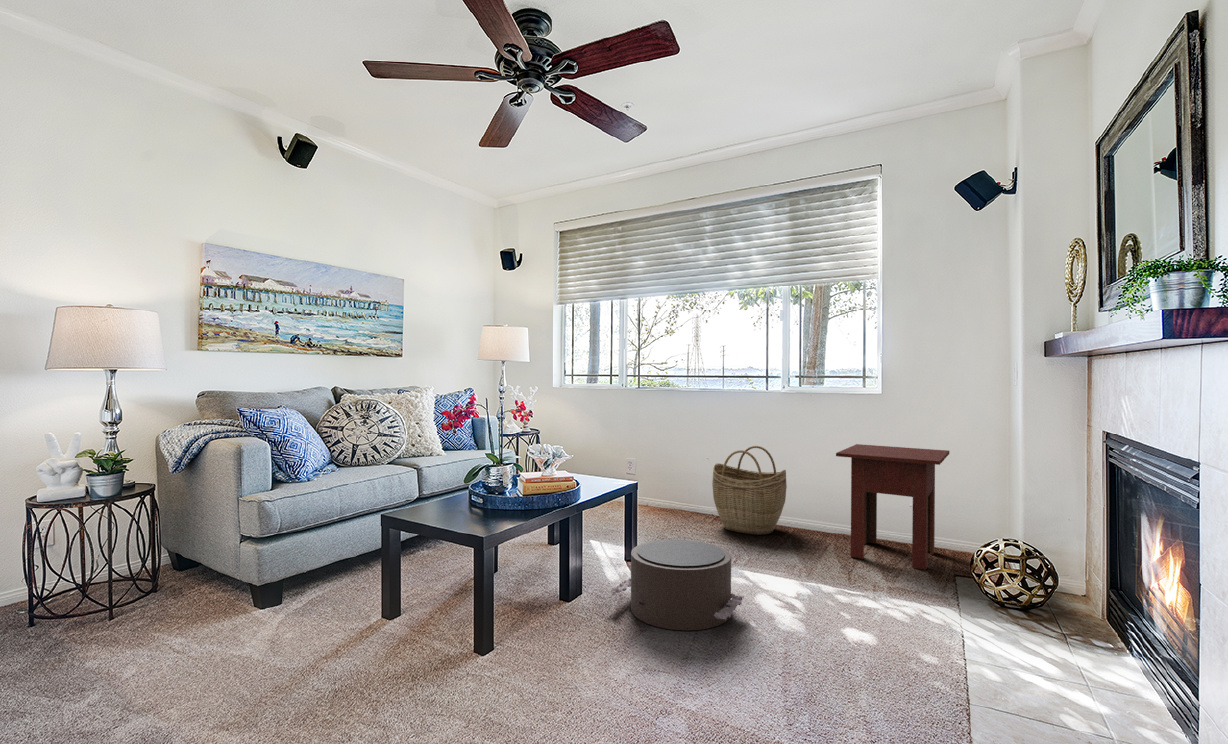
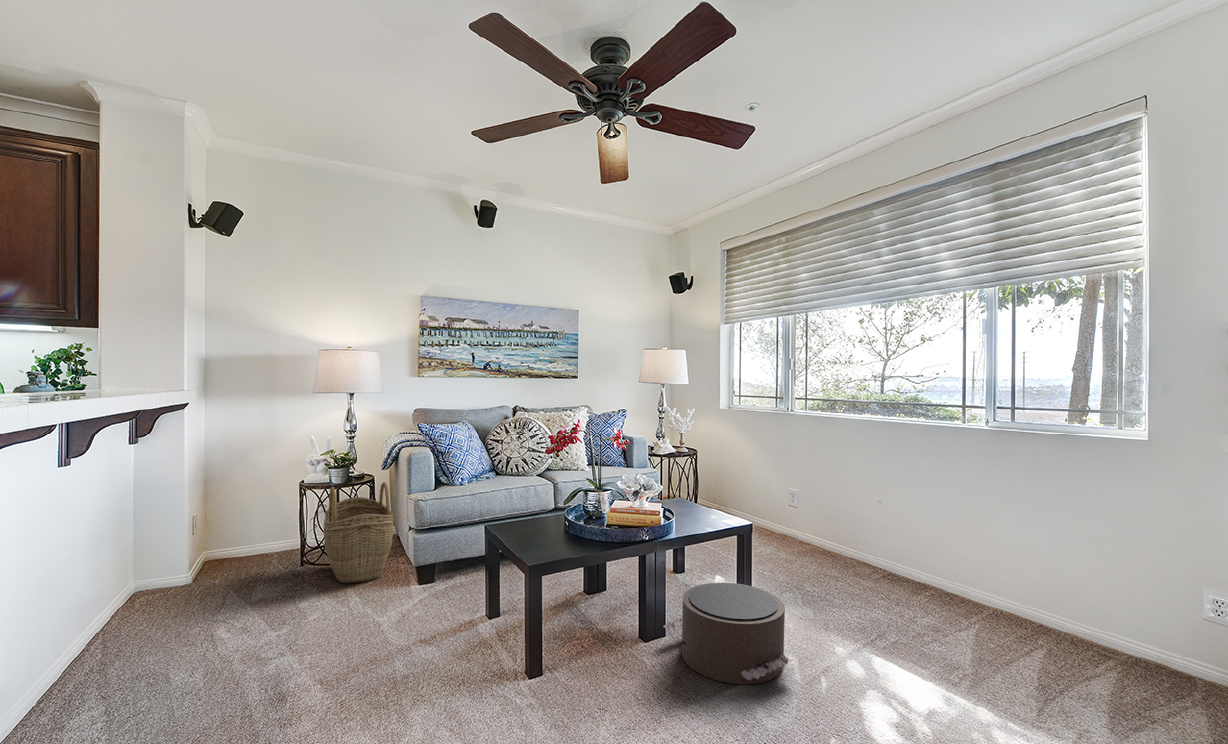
side table: present [836,444,949,569] -> none [971,503,1158,679]
woven basket: present [712,446,787,535] -> present [324,482,393,583]

